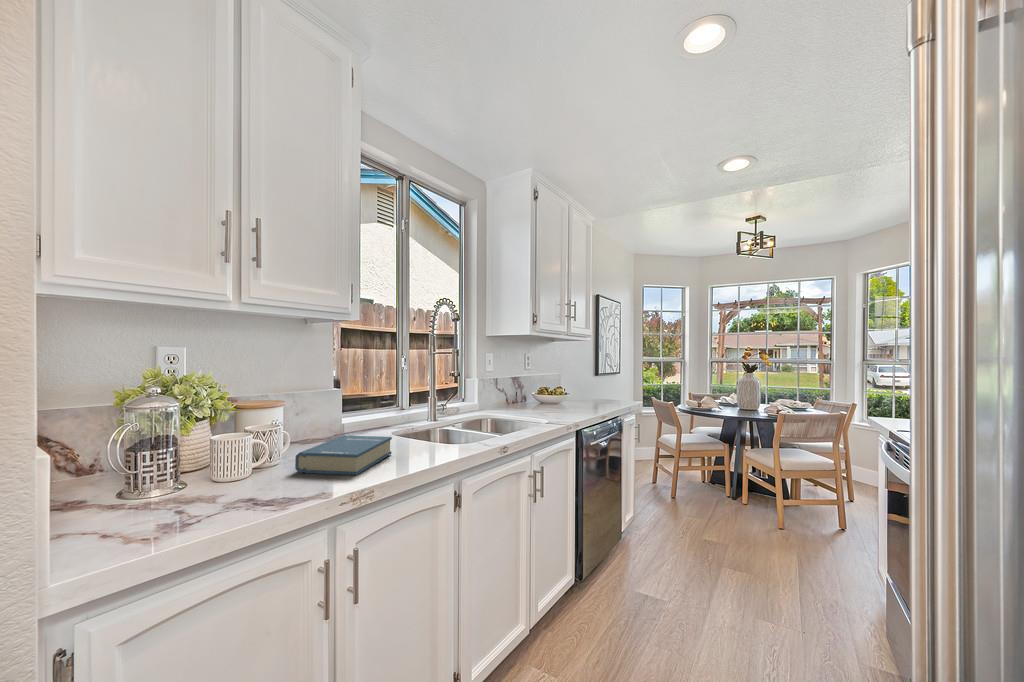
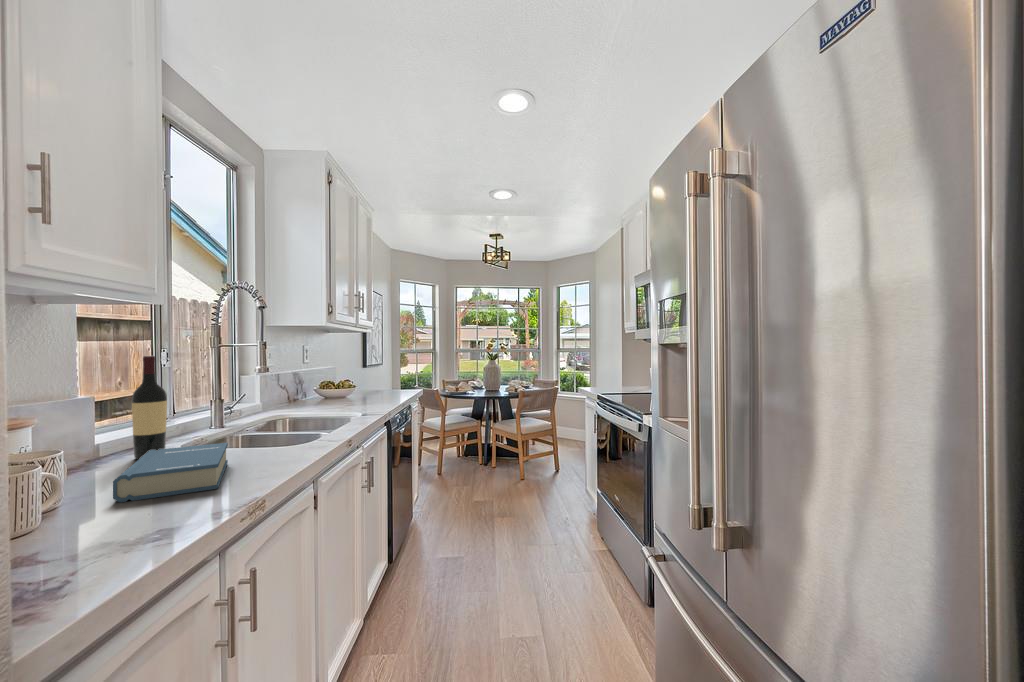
wine bottle: none [350,361,372,441] -> present [132,356,167,459]

